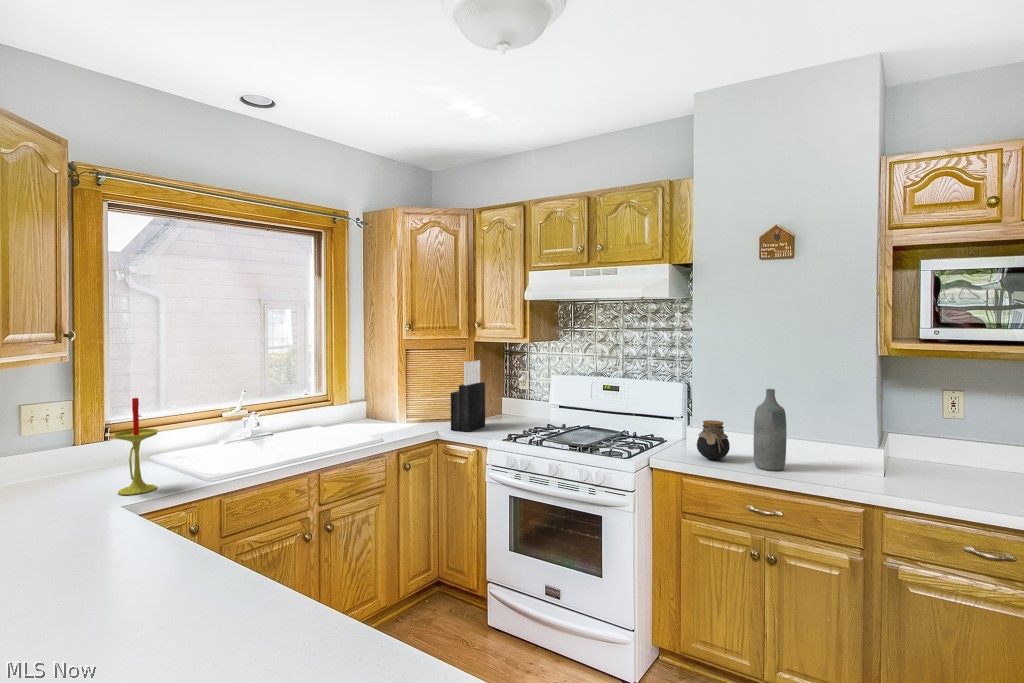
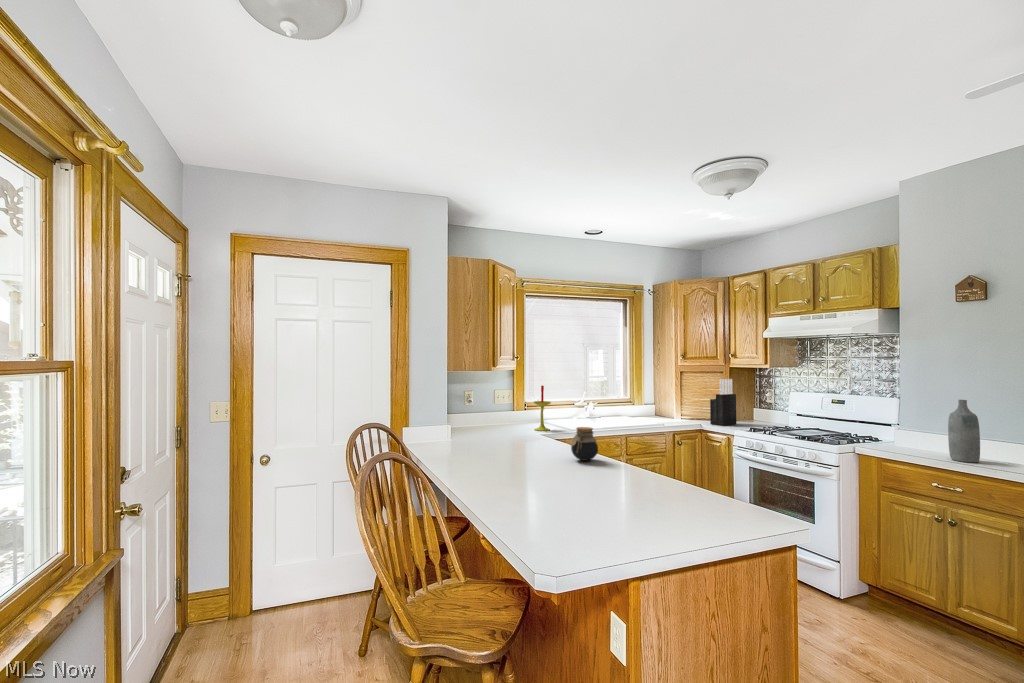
jar: present [697,420,730,460] -> present [571,427,598,461]

